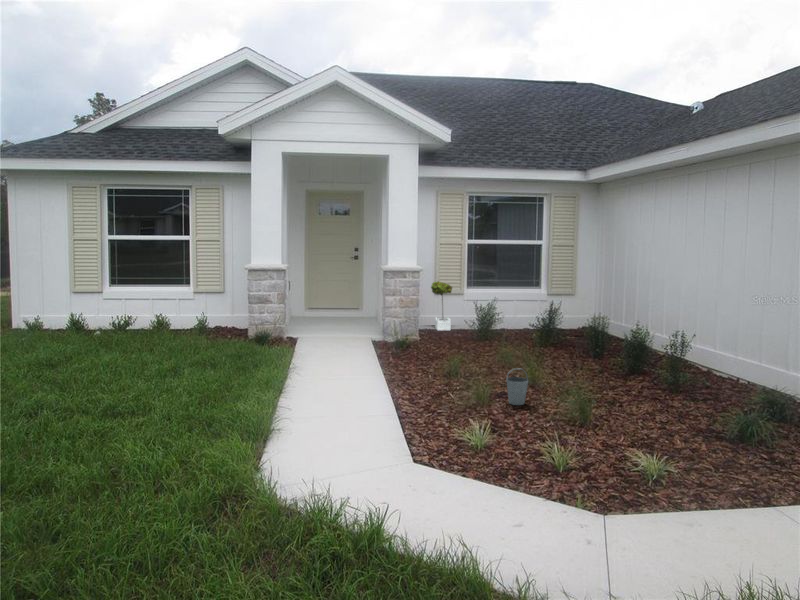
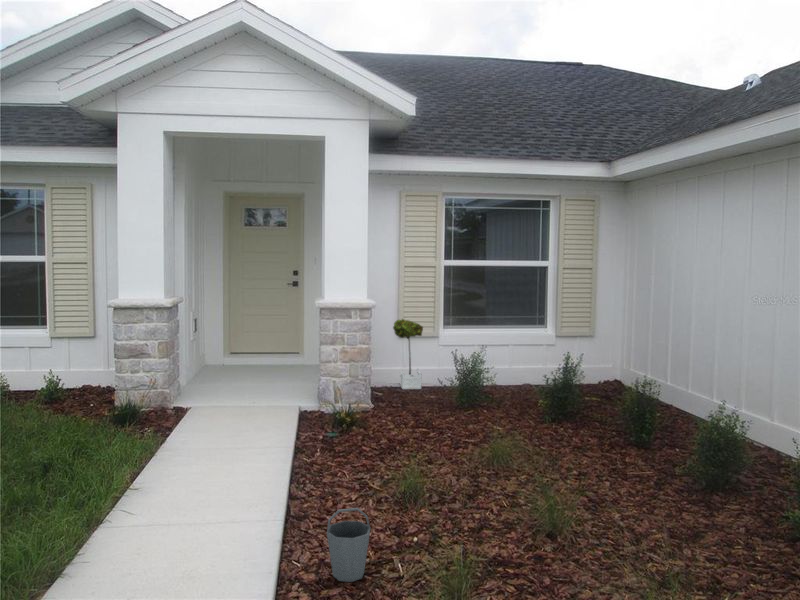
bucket: present [506,368,528,405] -> present [327,508,370,582]

